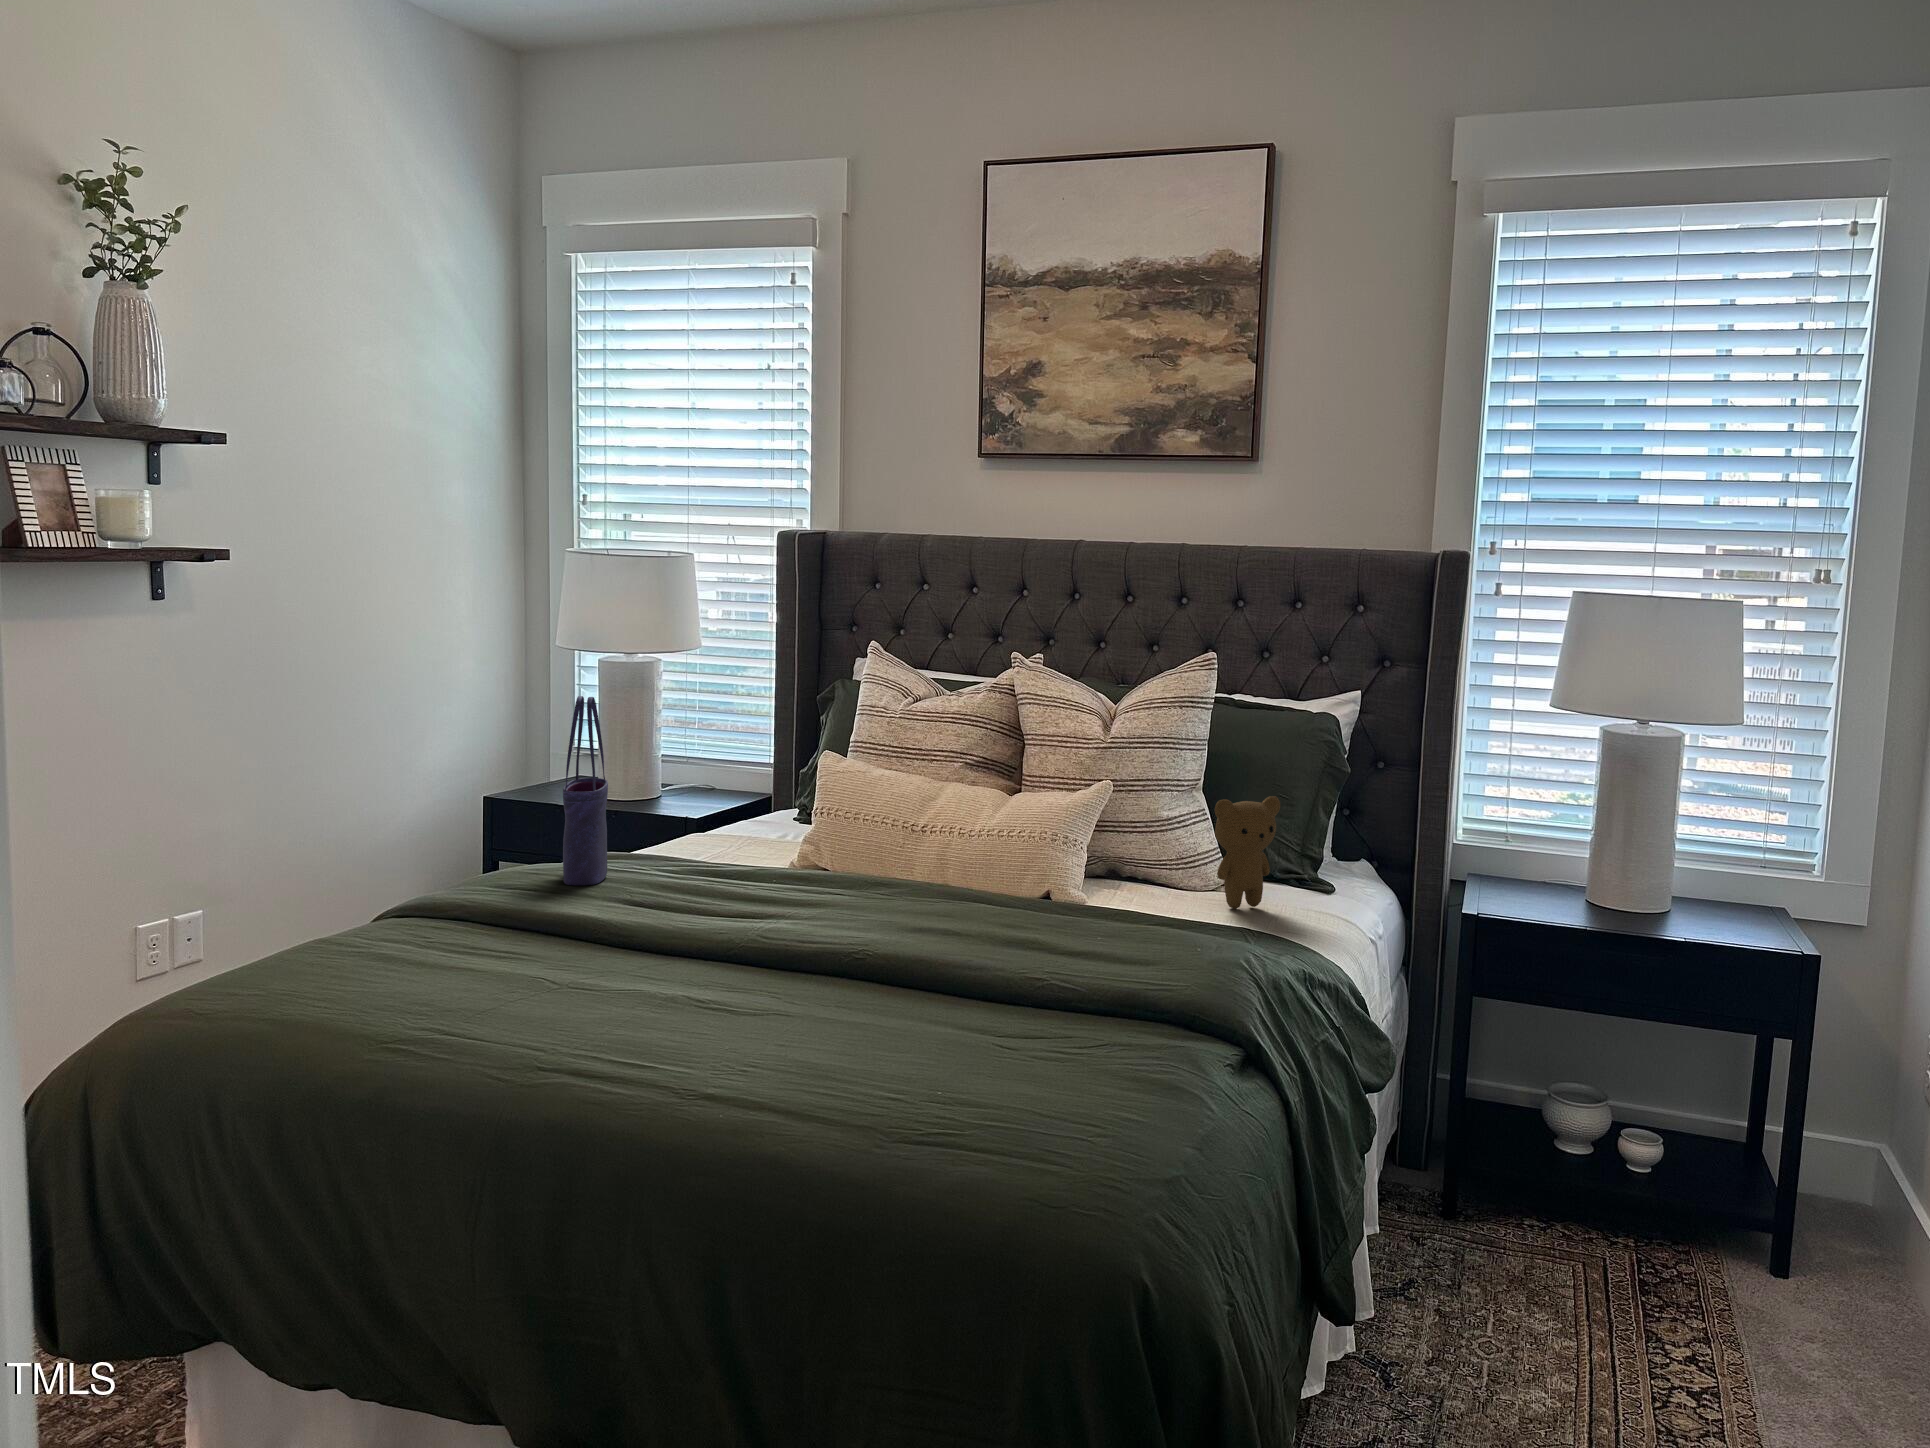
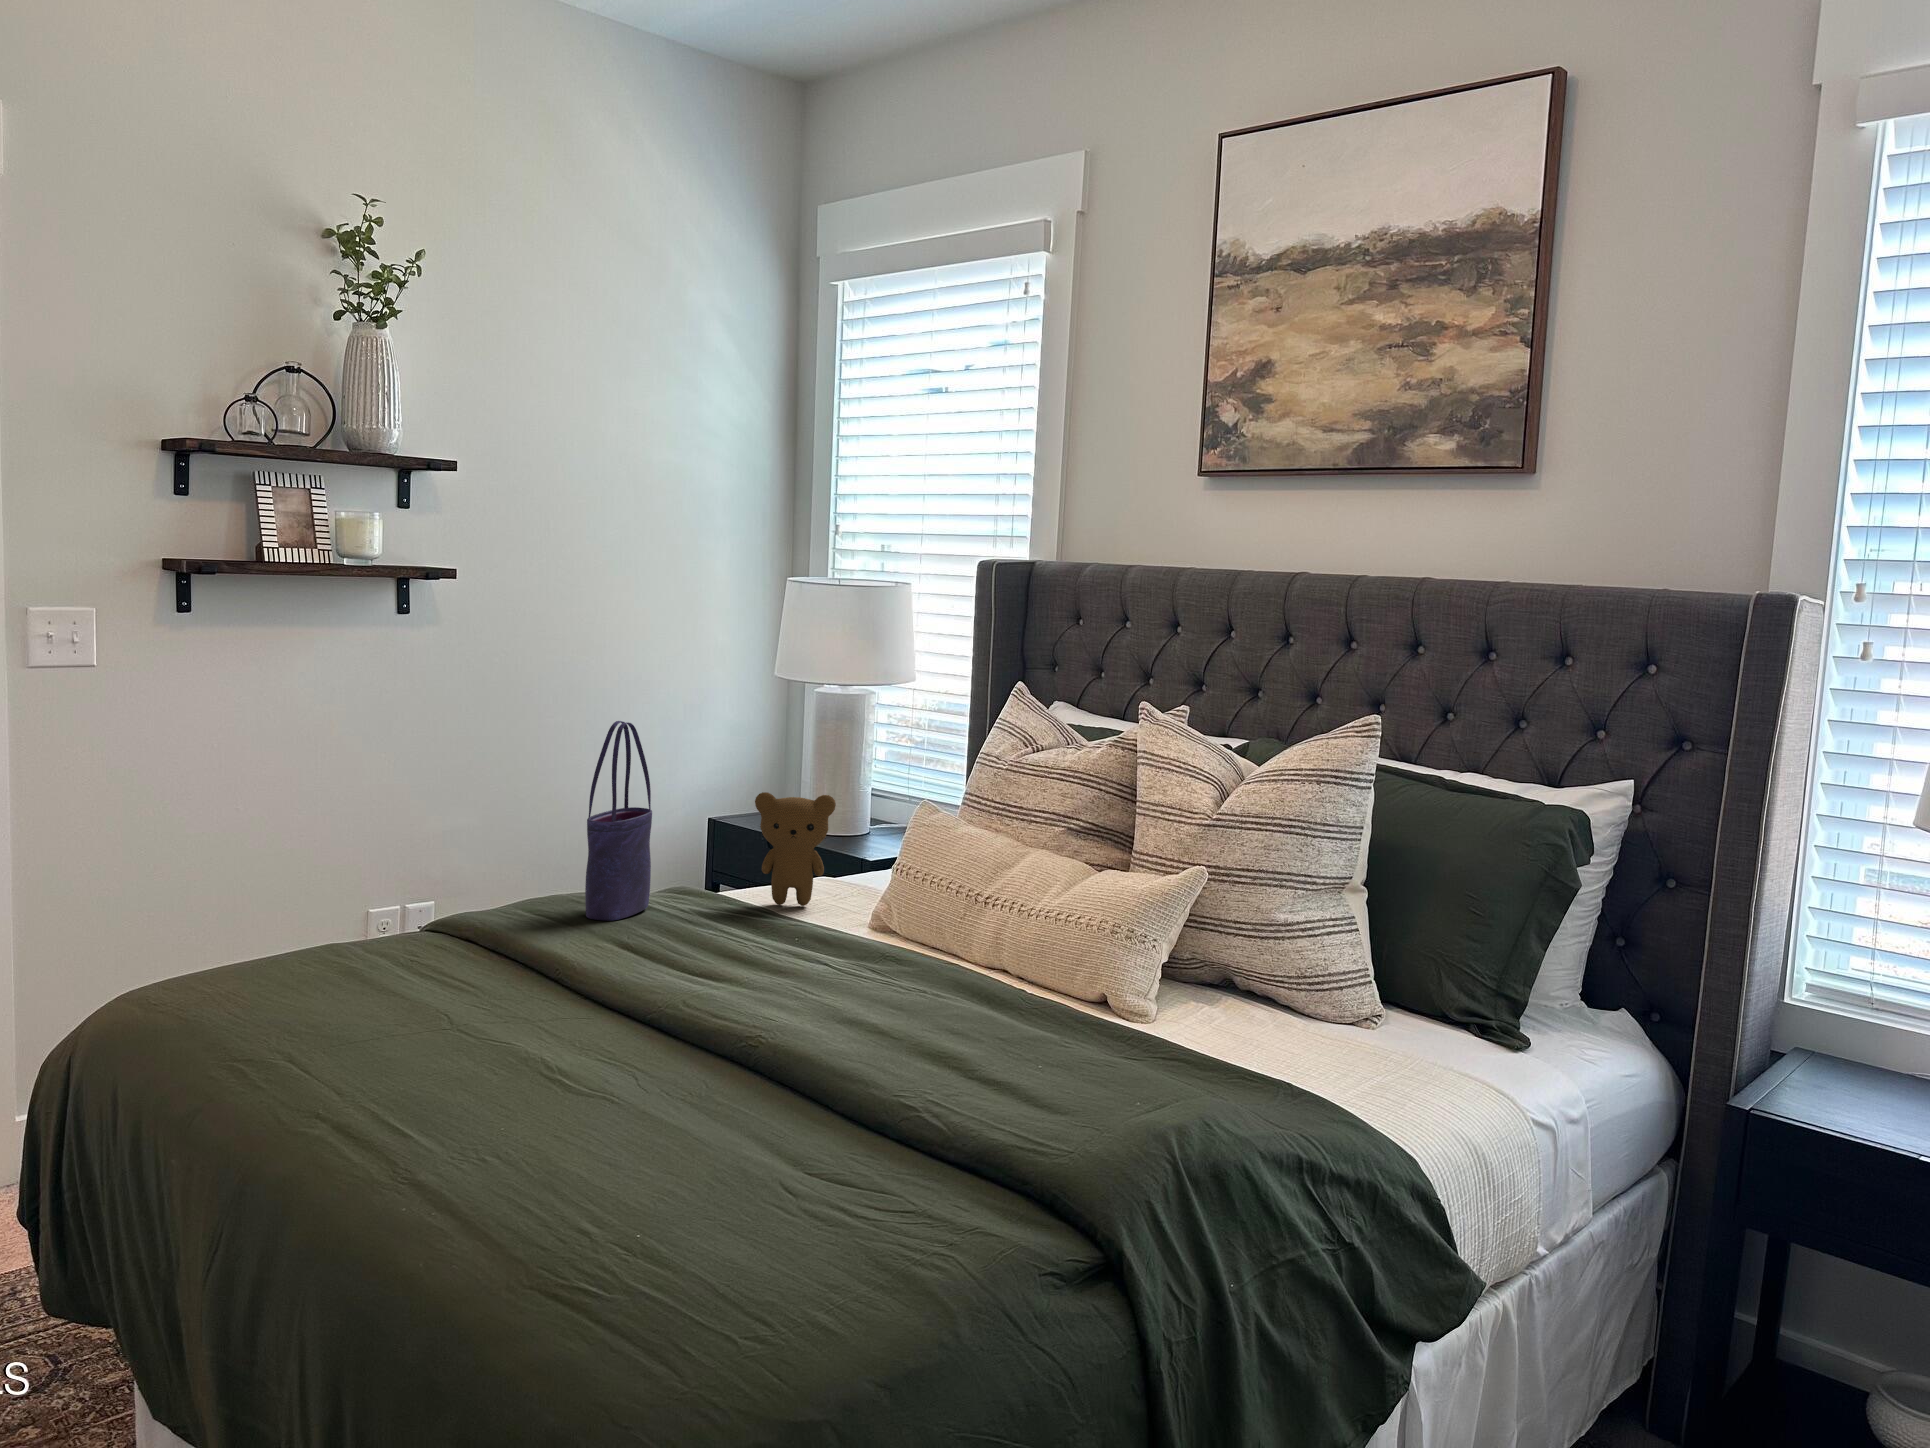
teddy bear: present [1215,796,1280,909] -> present [755,792,836,906]

